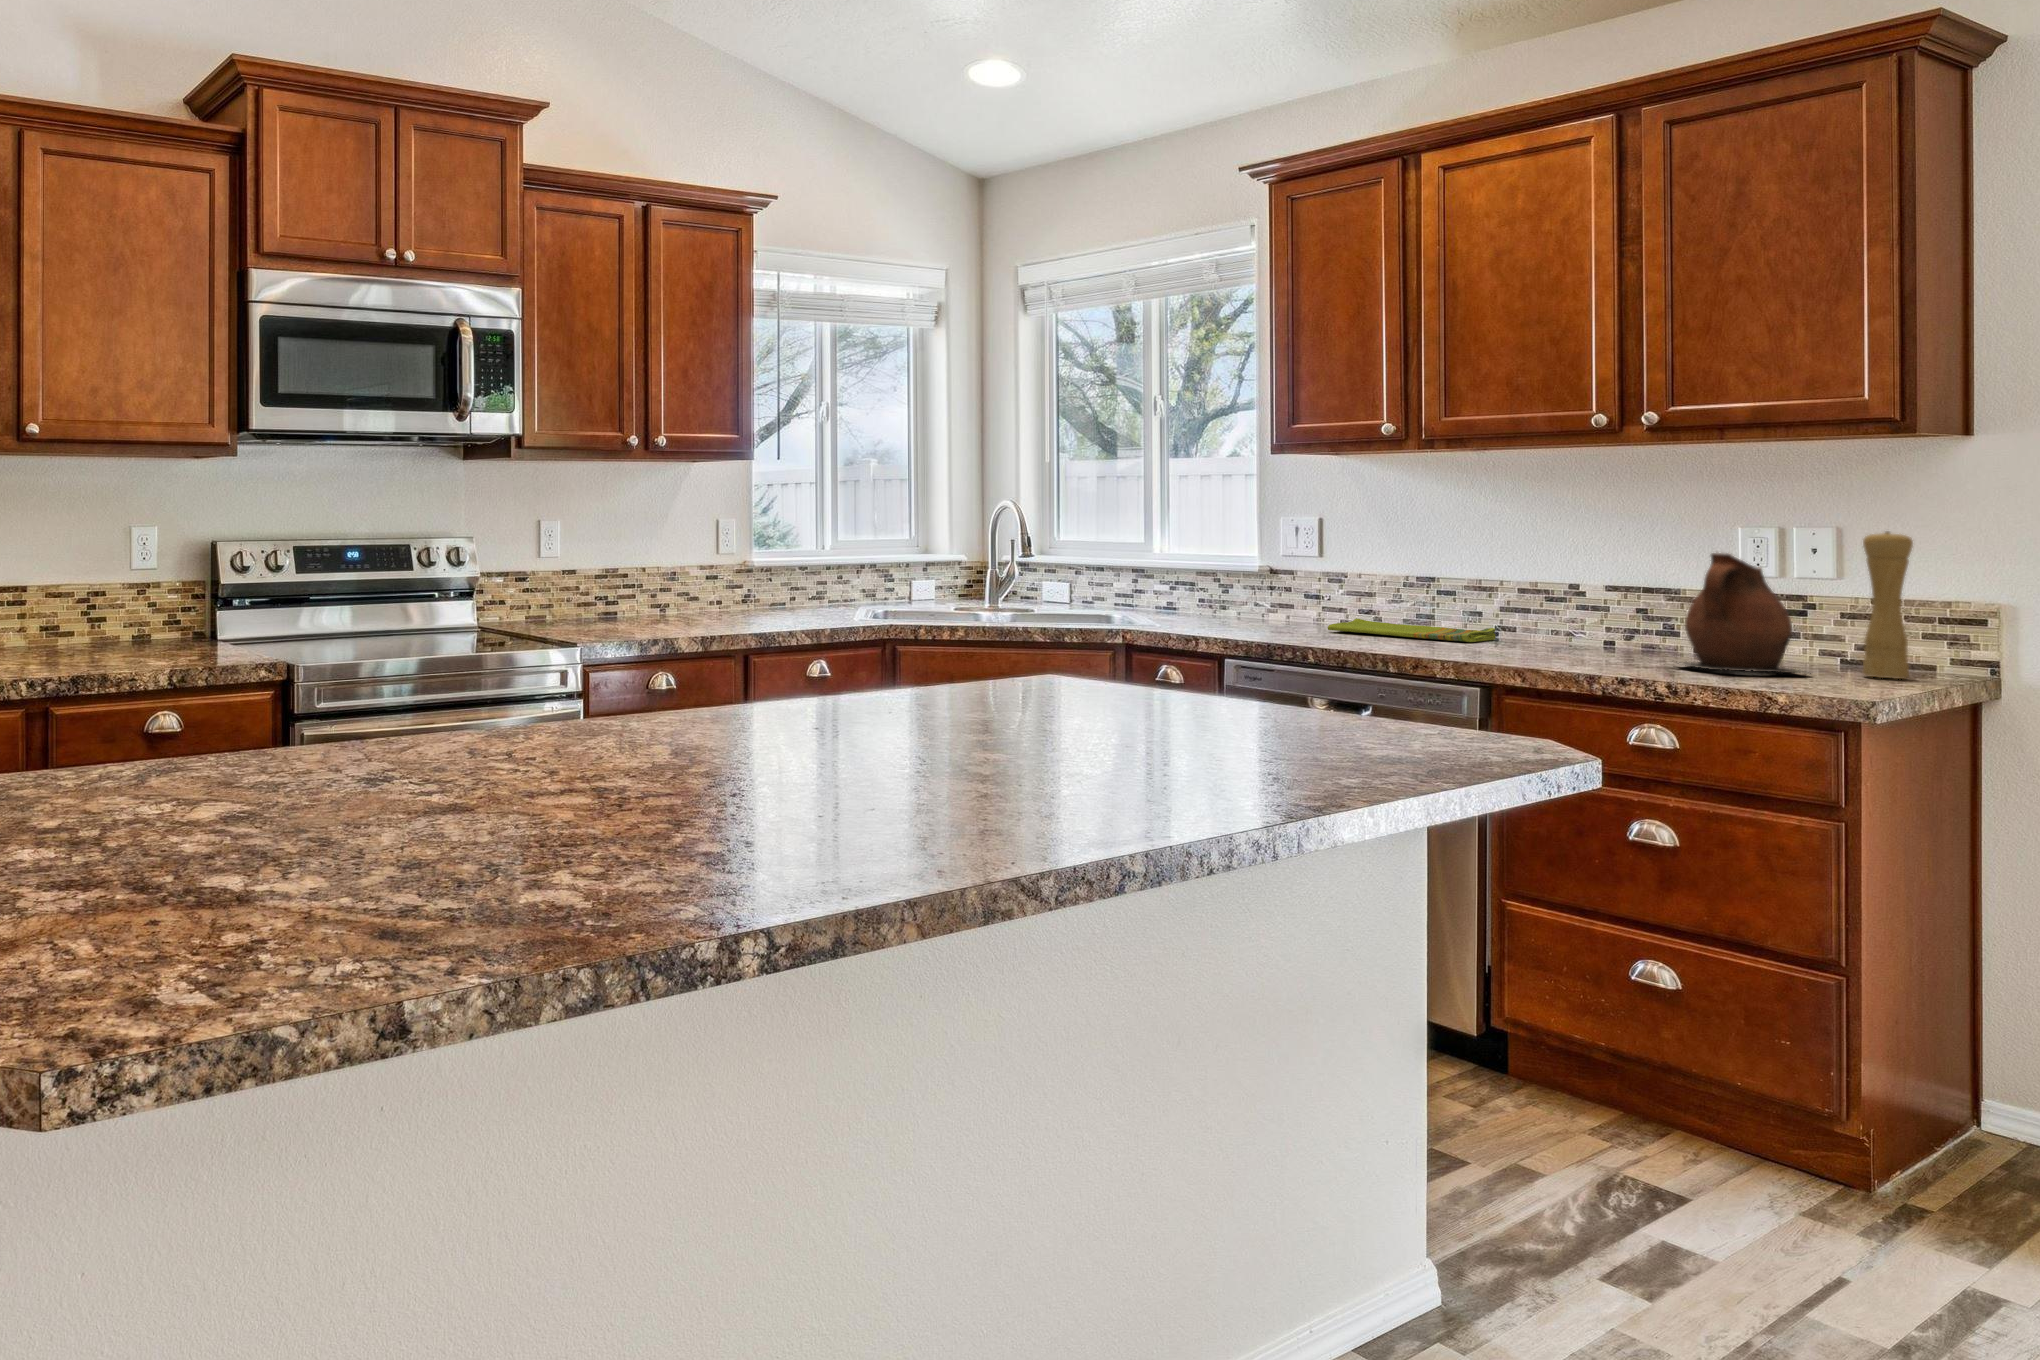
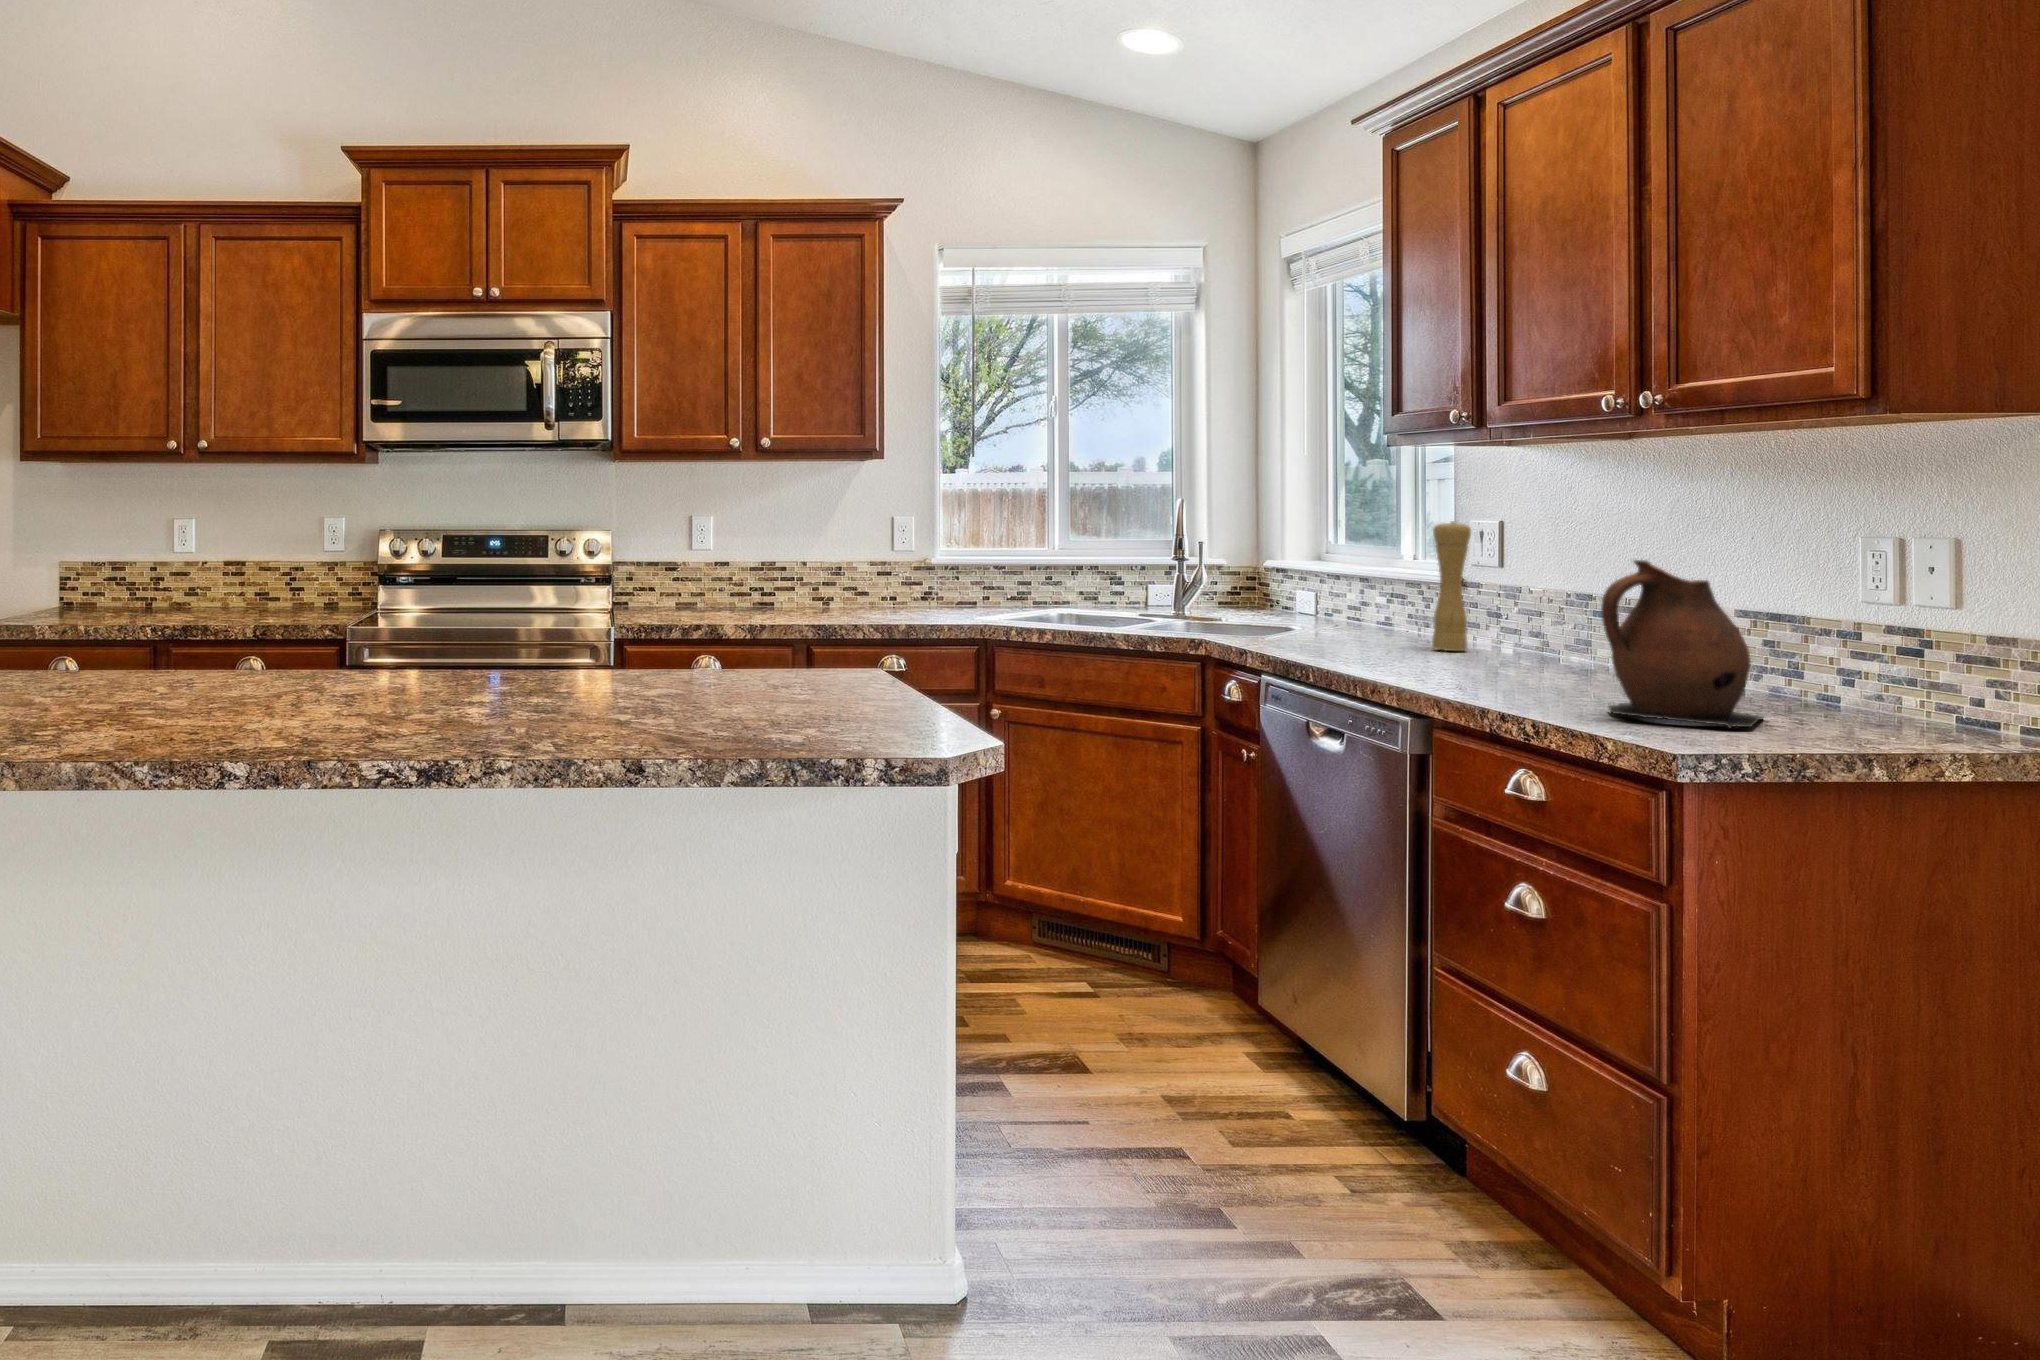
pepper mill: present [1863,531,1913,679] -> present [1432,521,1471,651]
dish towel: present [1328,618,1496,642] -> none [1429,641,1606,674]

